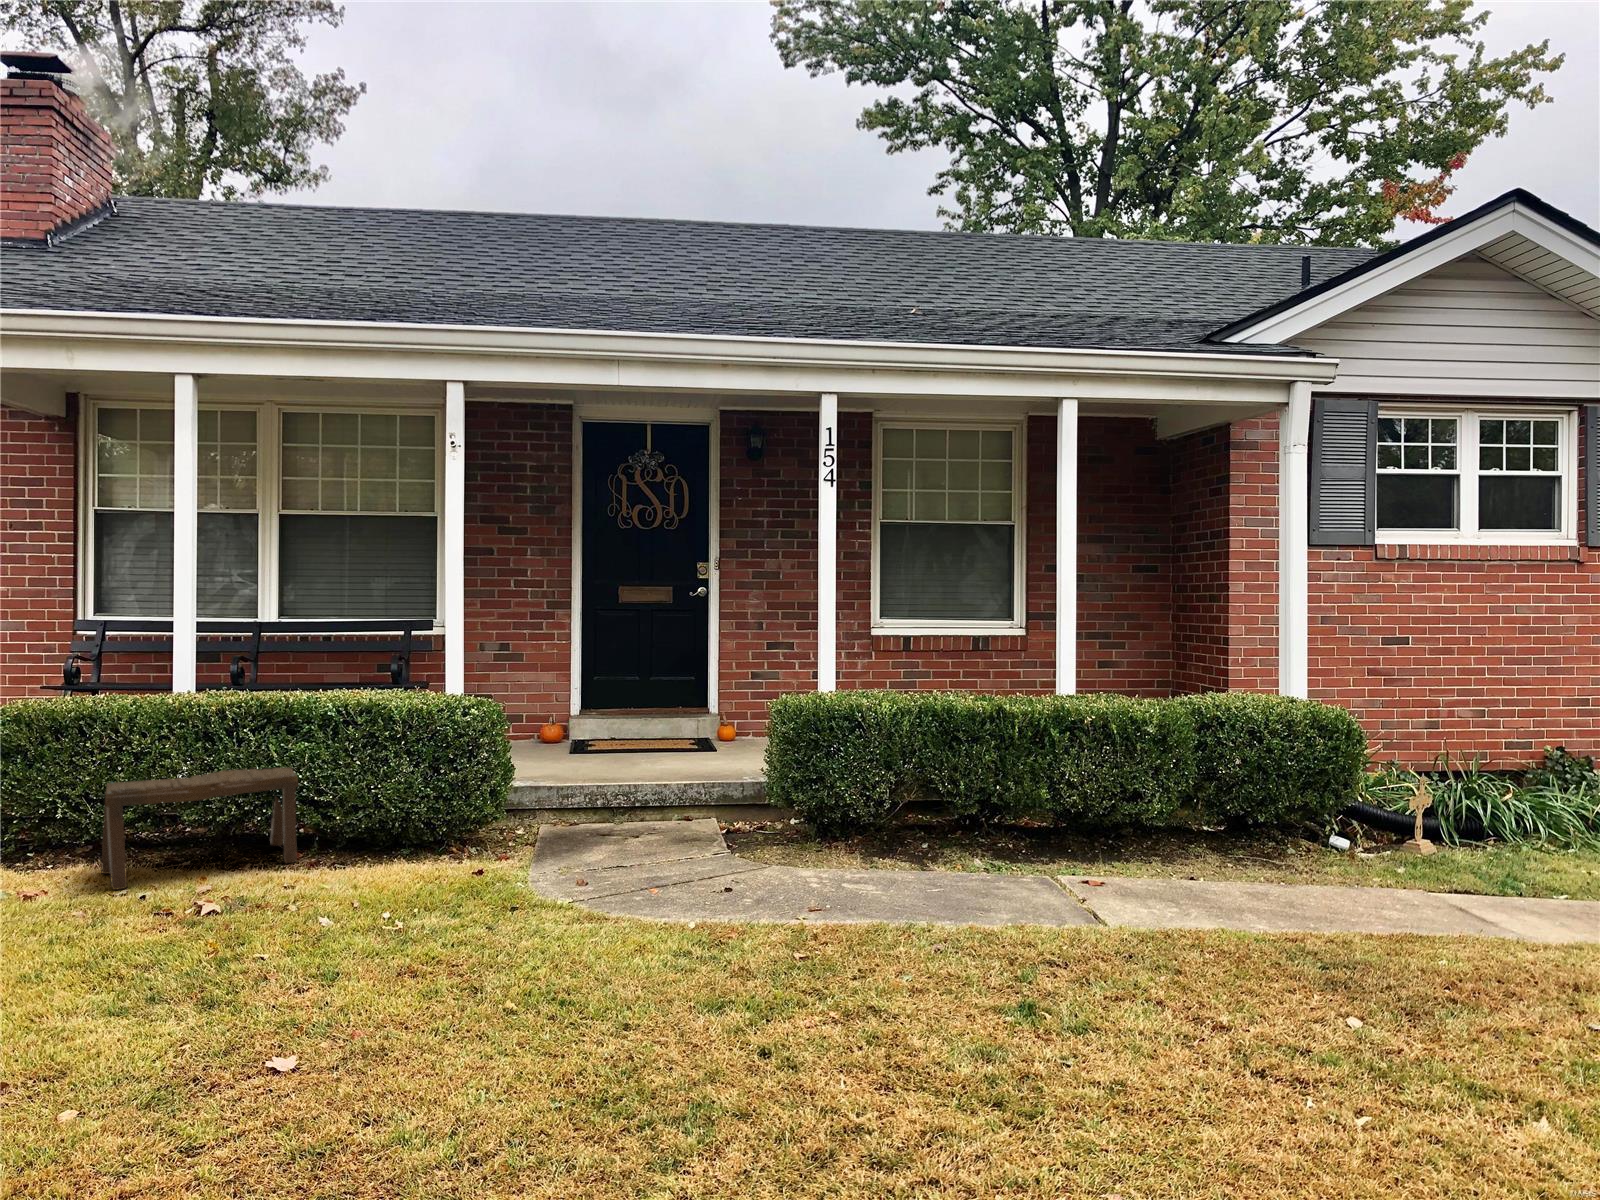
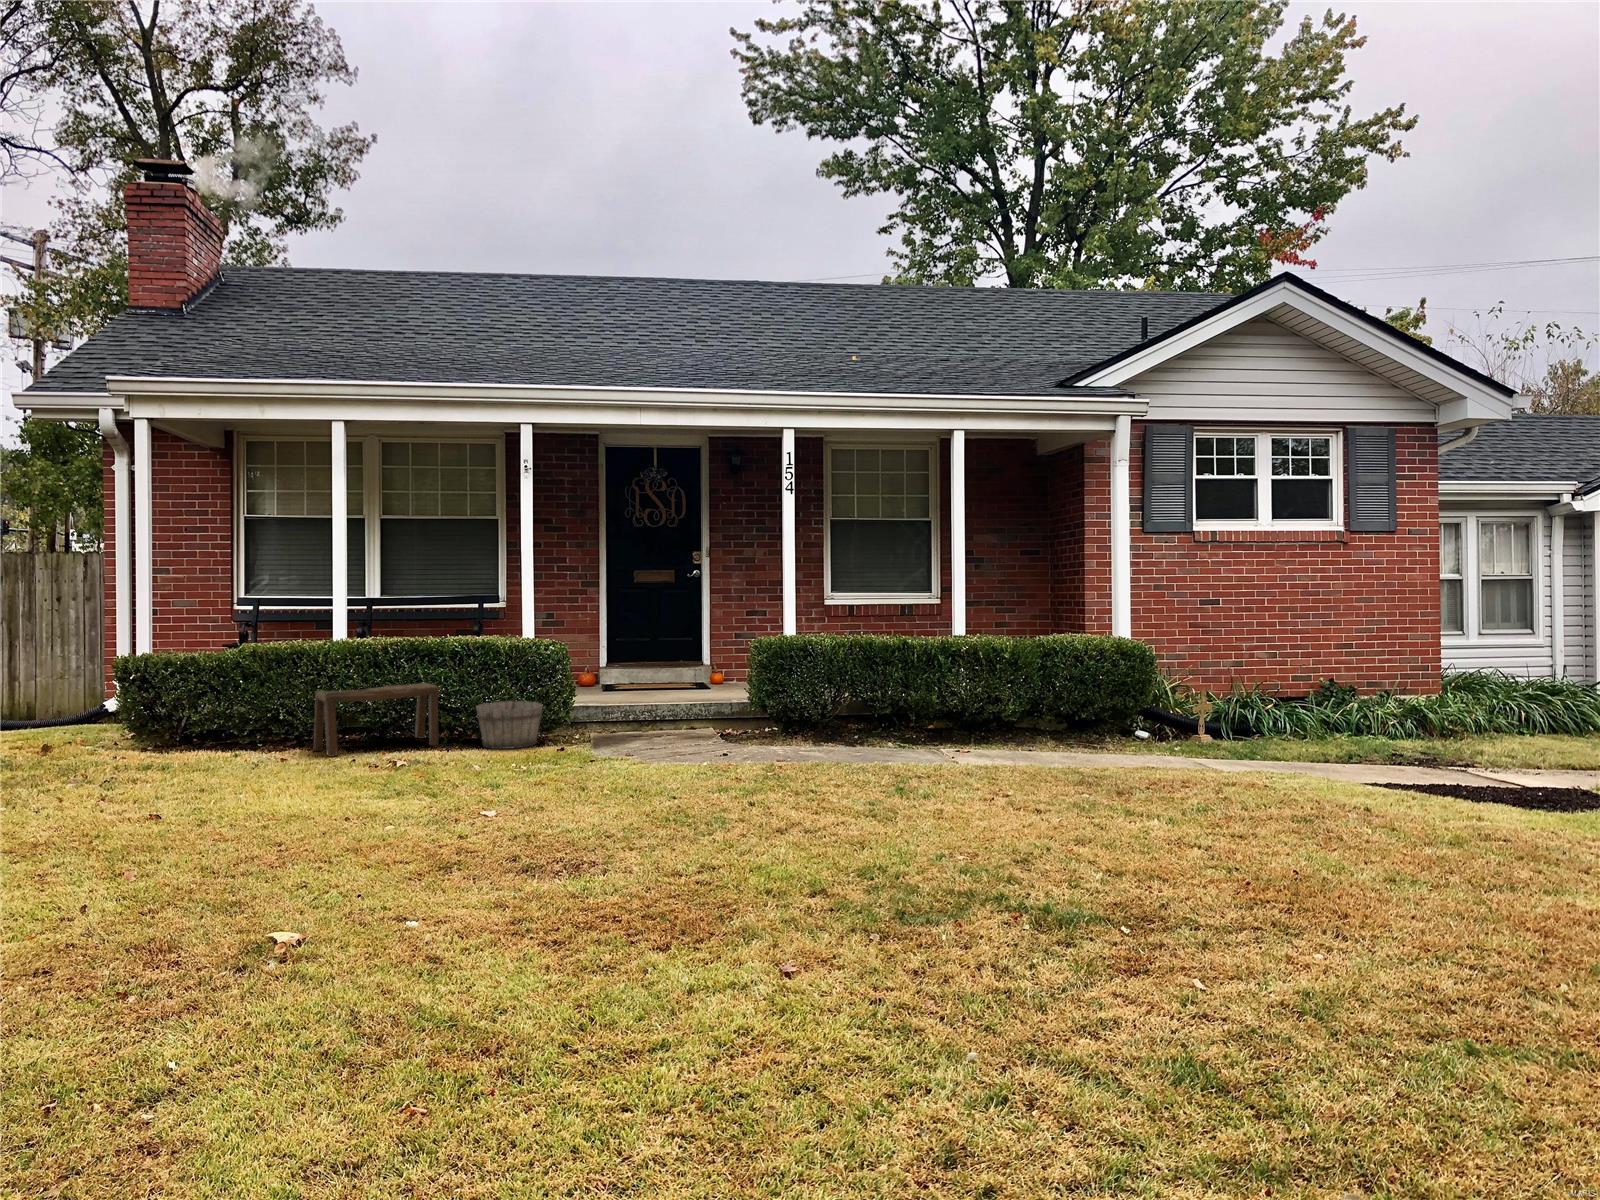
wooden bucket: none [352,779,456,872] -> present [476,693,543,749]

